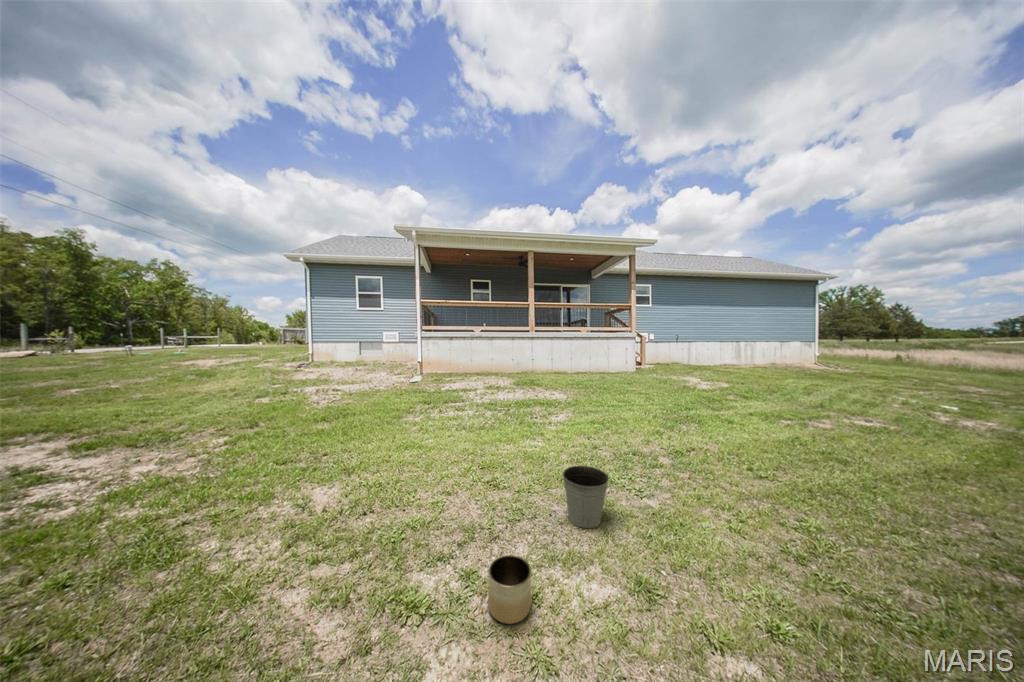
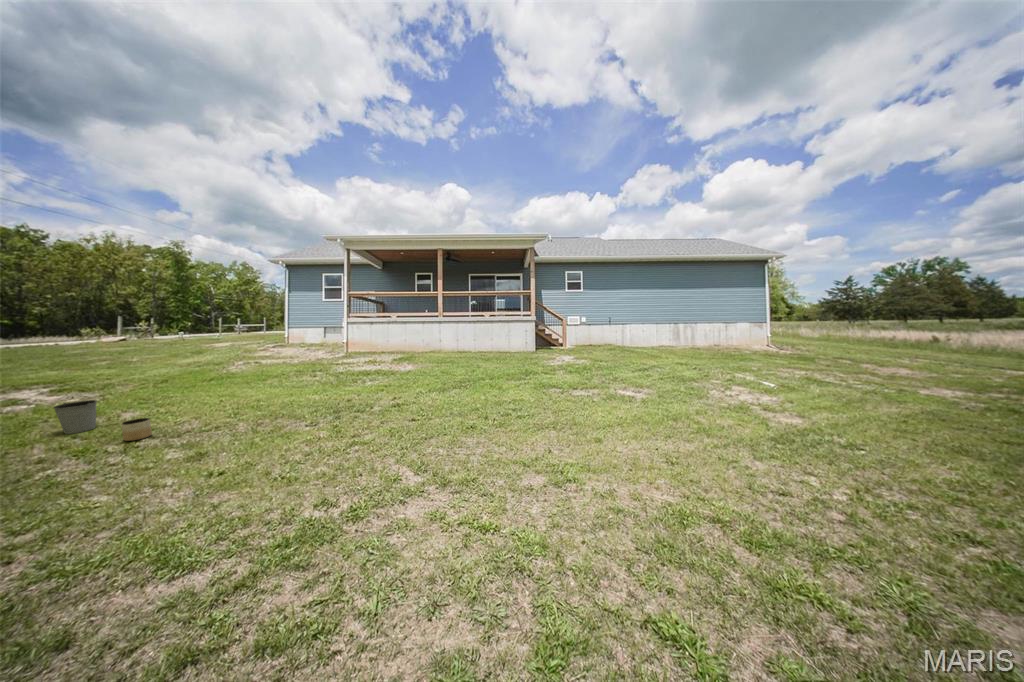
bucket: present [562,466,609,528] -> present [54,400,97,434]

